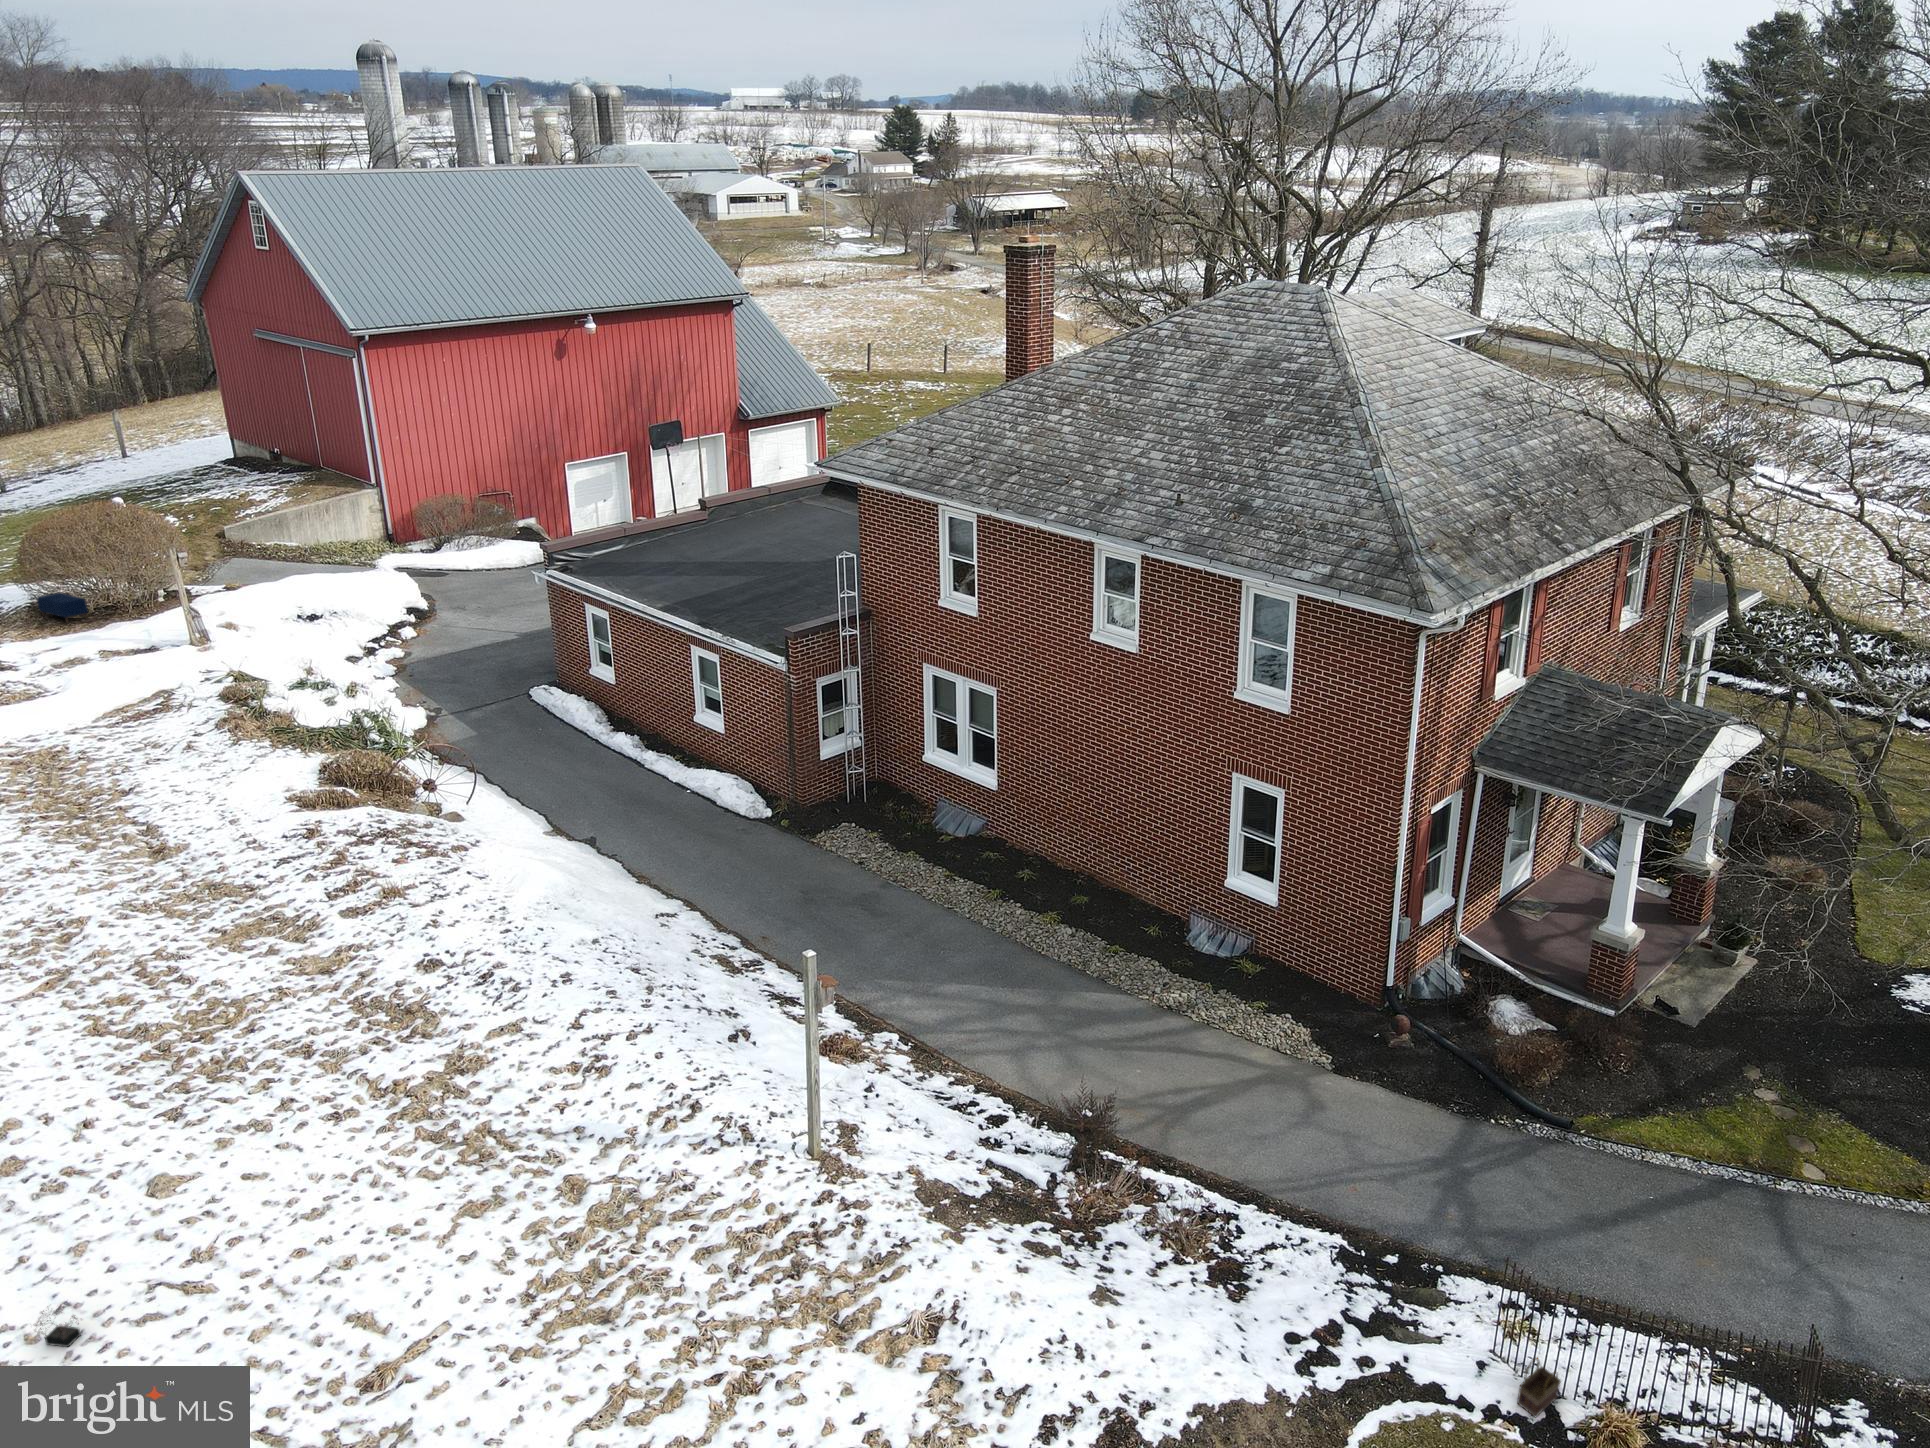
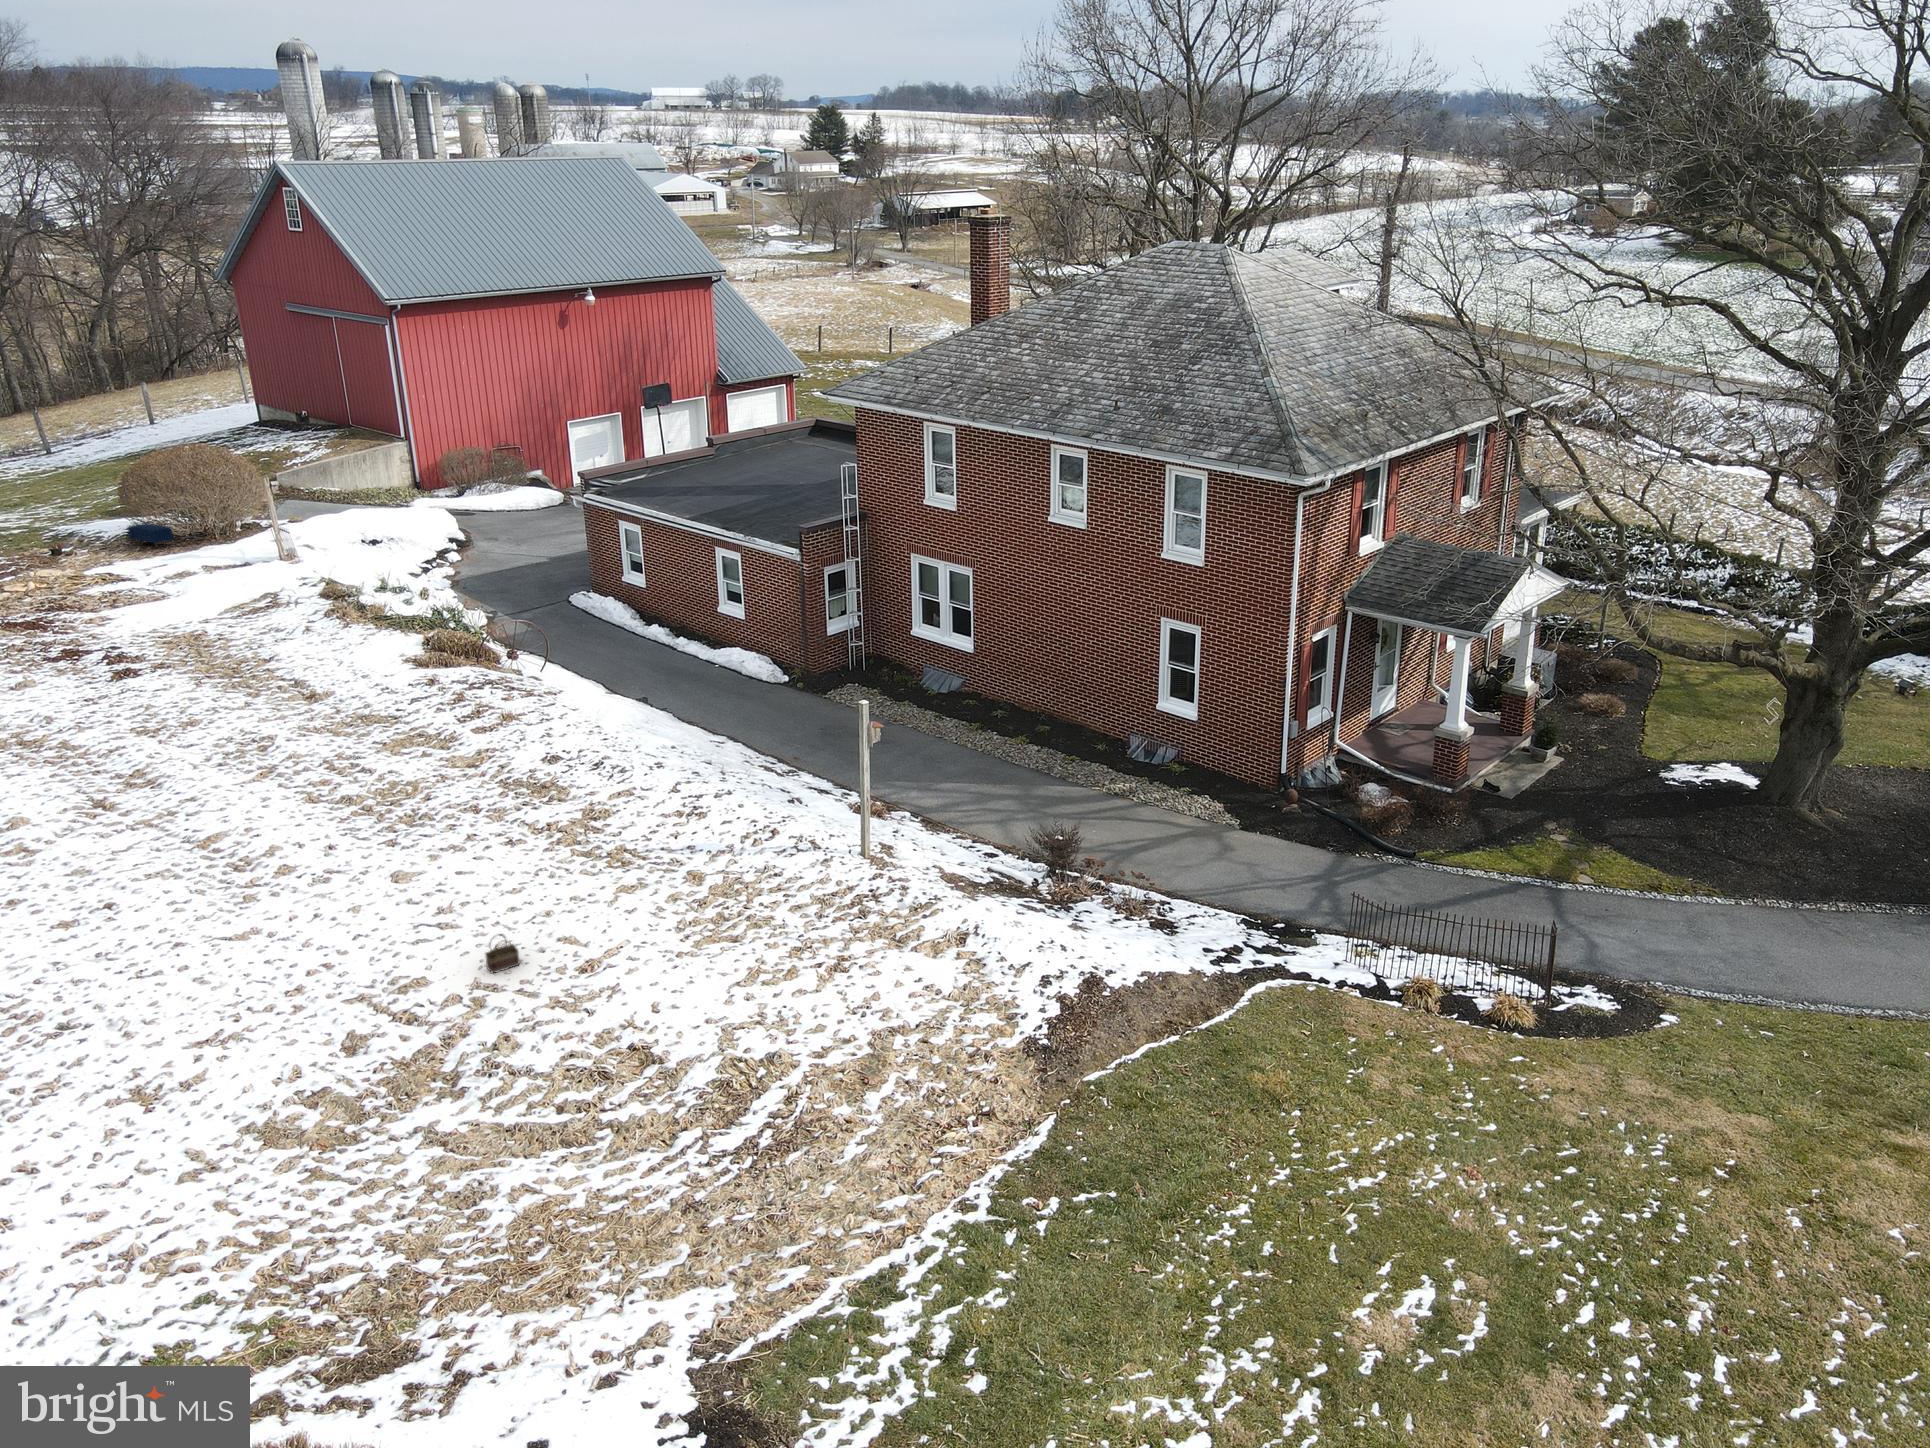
decorative plant: present [35,1311,80,1347] -> none [348,924,381,951]
basket: present [1517,1357,1561,1417] -> present [485,939,520,973]

